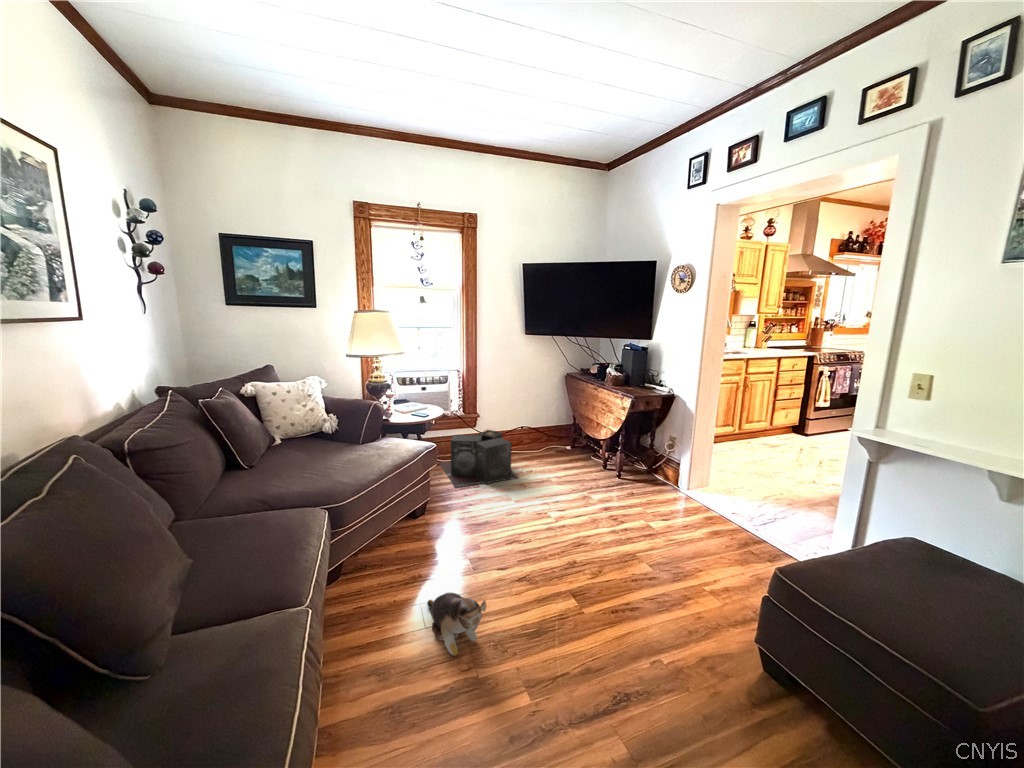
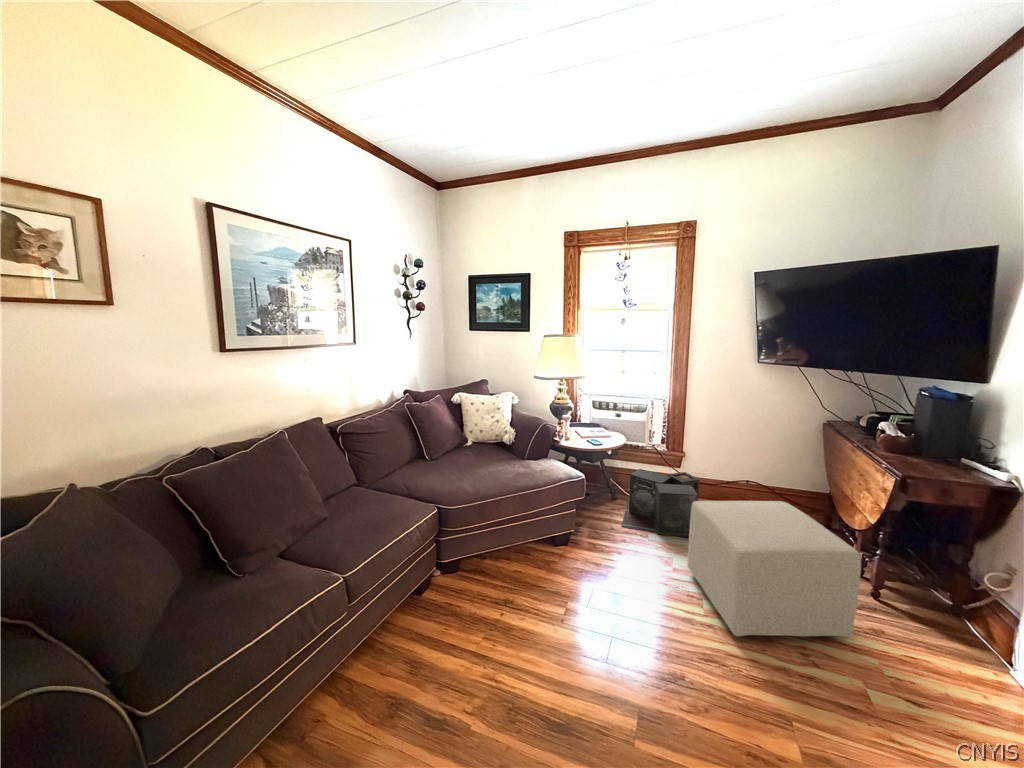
ottoman: none [525,431,629,525] -> present [688,501,861,637]
plush toy: present [427,593,486,655] -> none [459,626,508,693]

